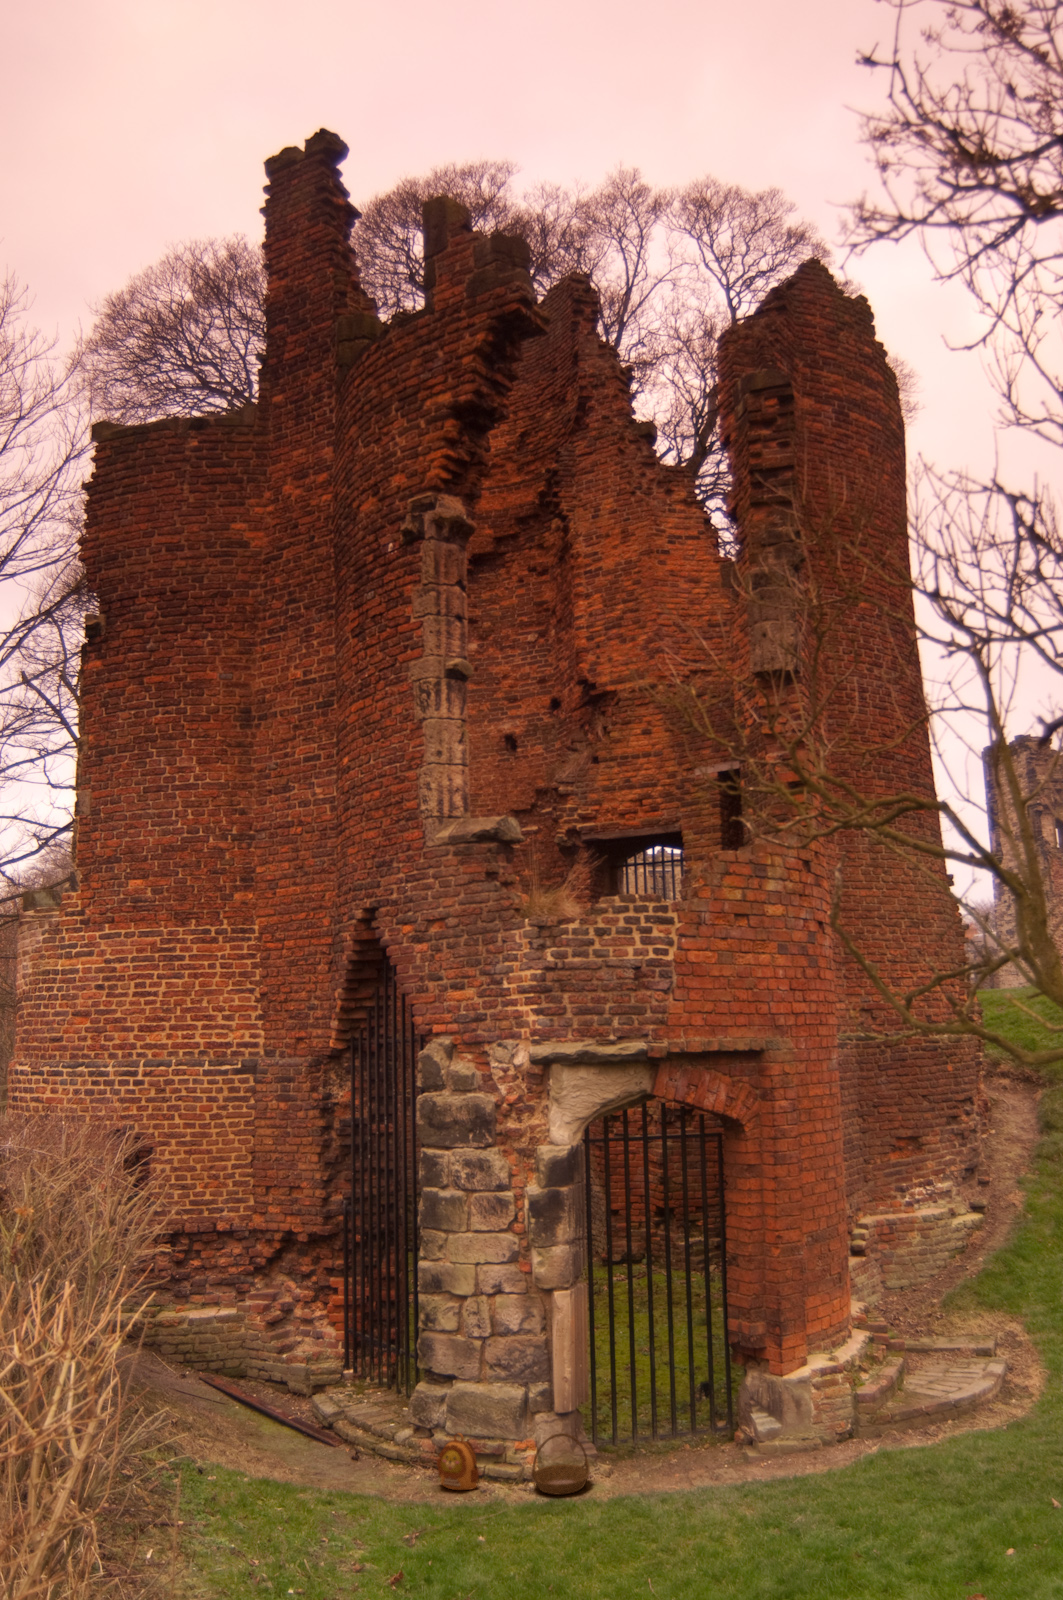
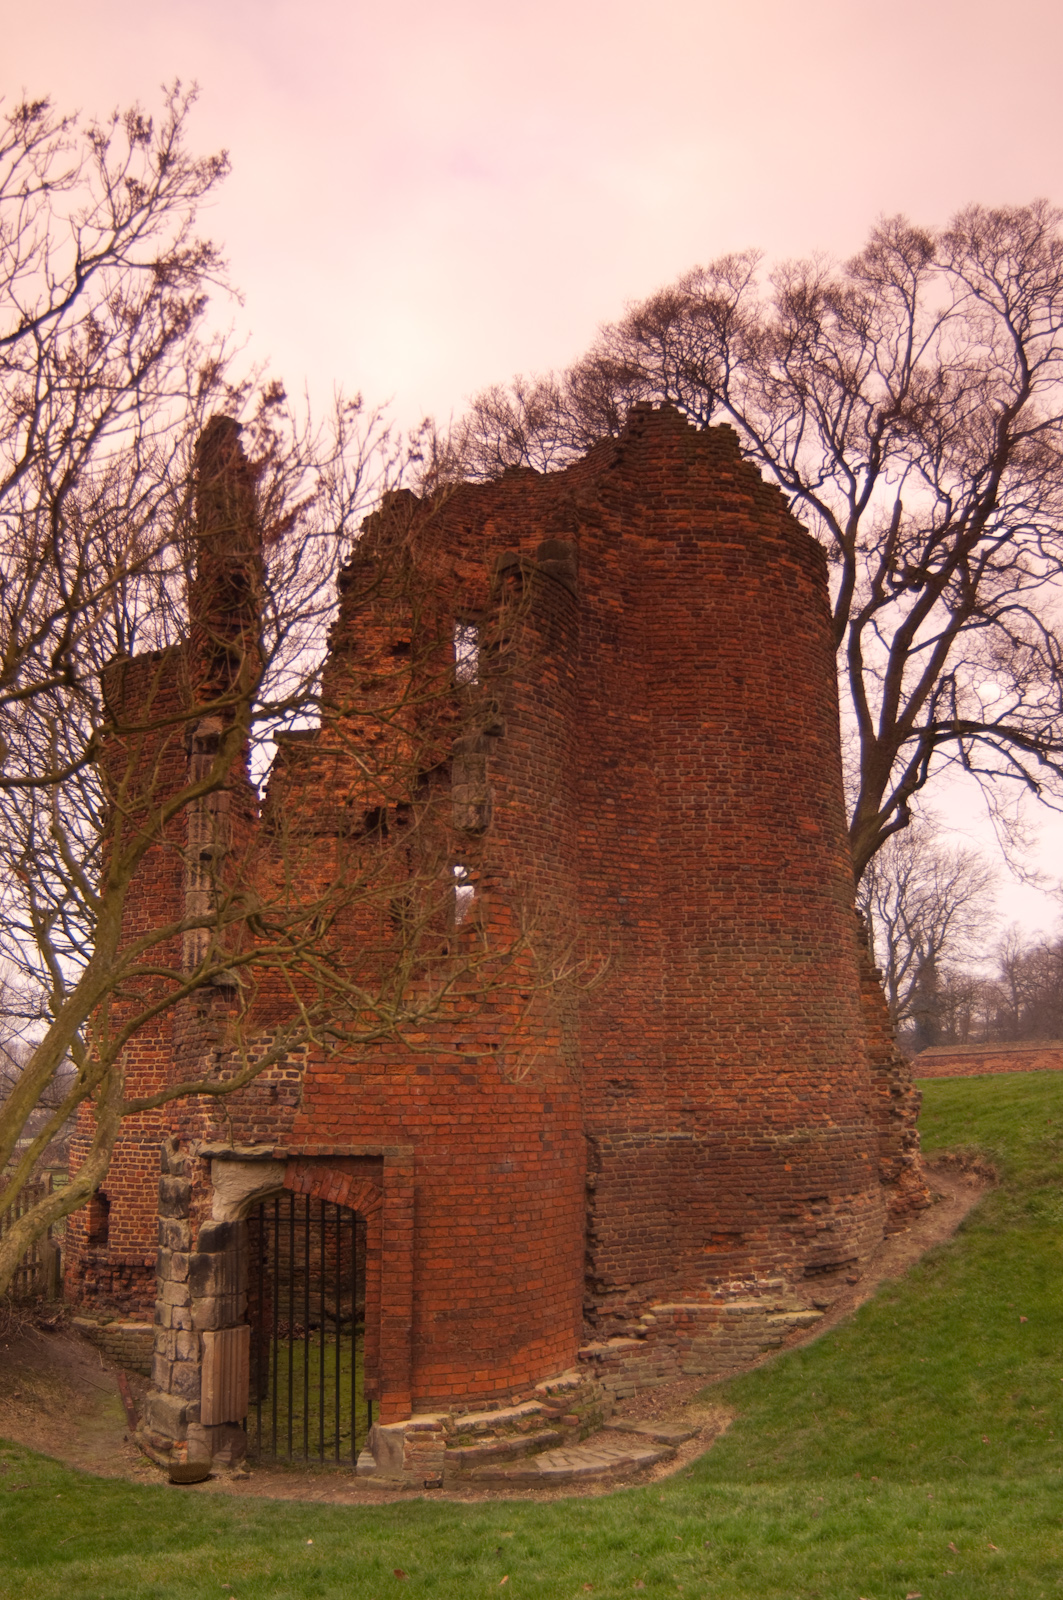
backpack: present [437,1433,479,1490] -> none [121,1430,153,1472]

